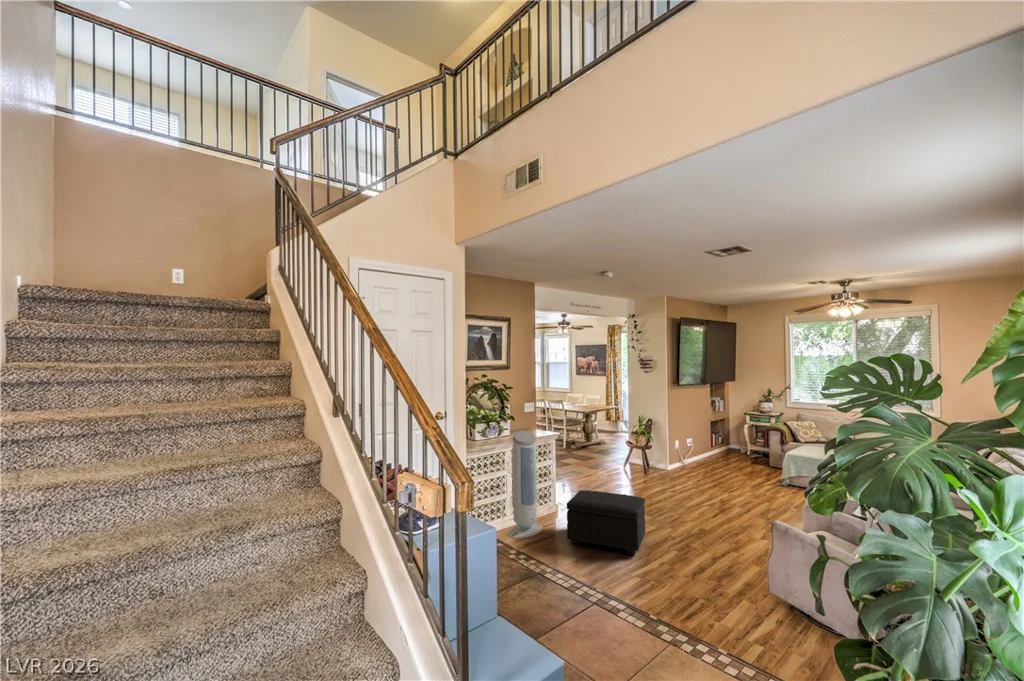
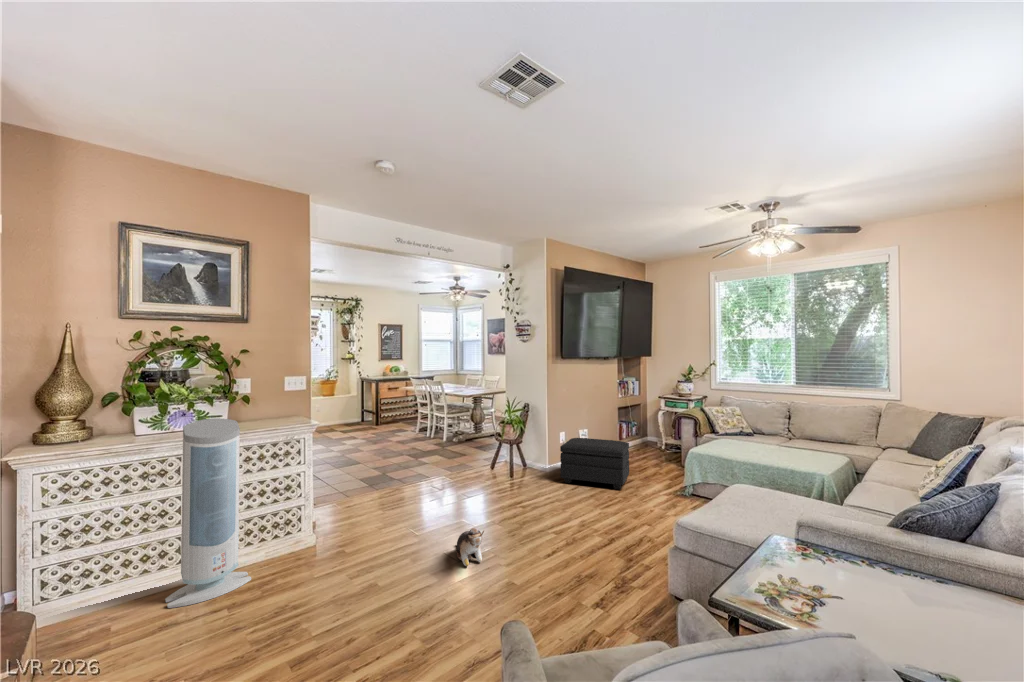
footstool: present [567,490,645,555] -> present [560,438,629,489]
plush toy: none [649,499,679,523] -> present [456,528,484,566]

